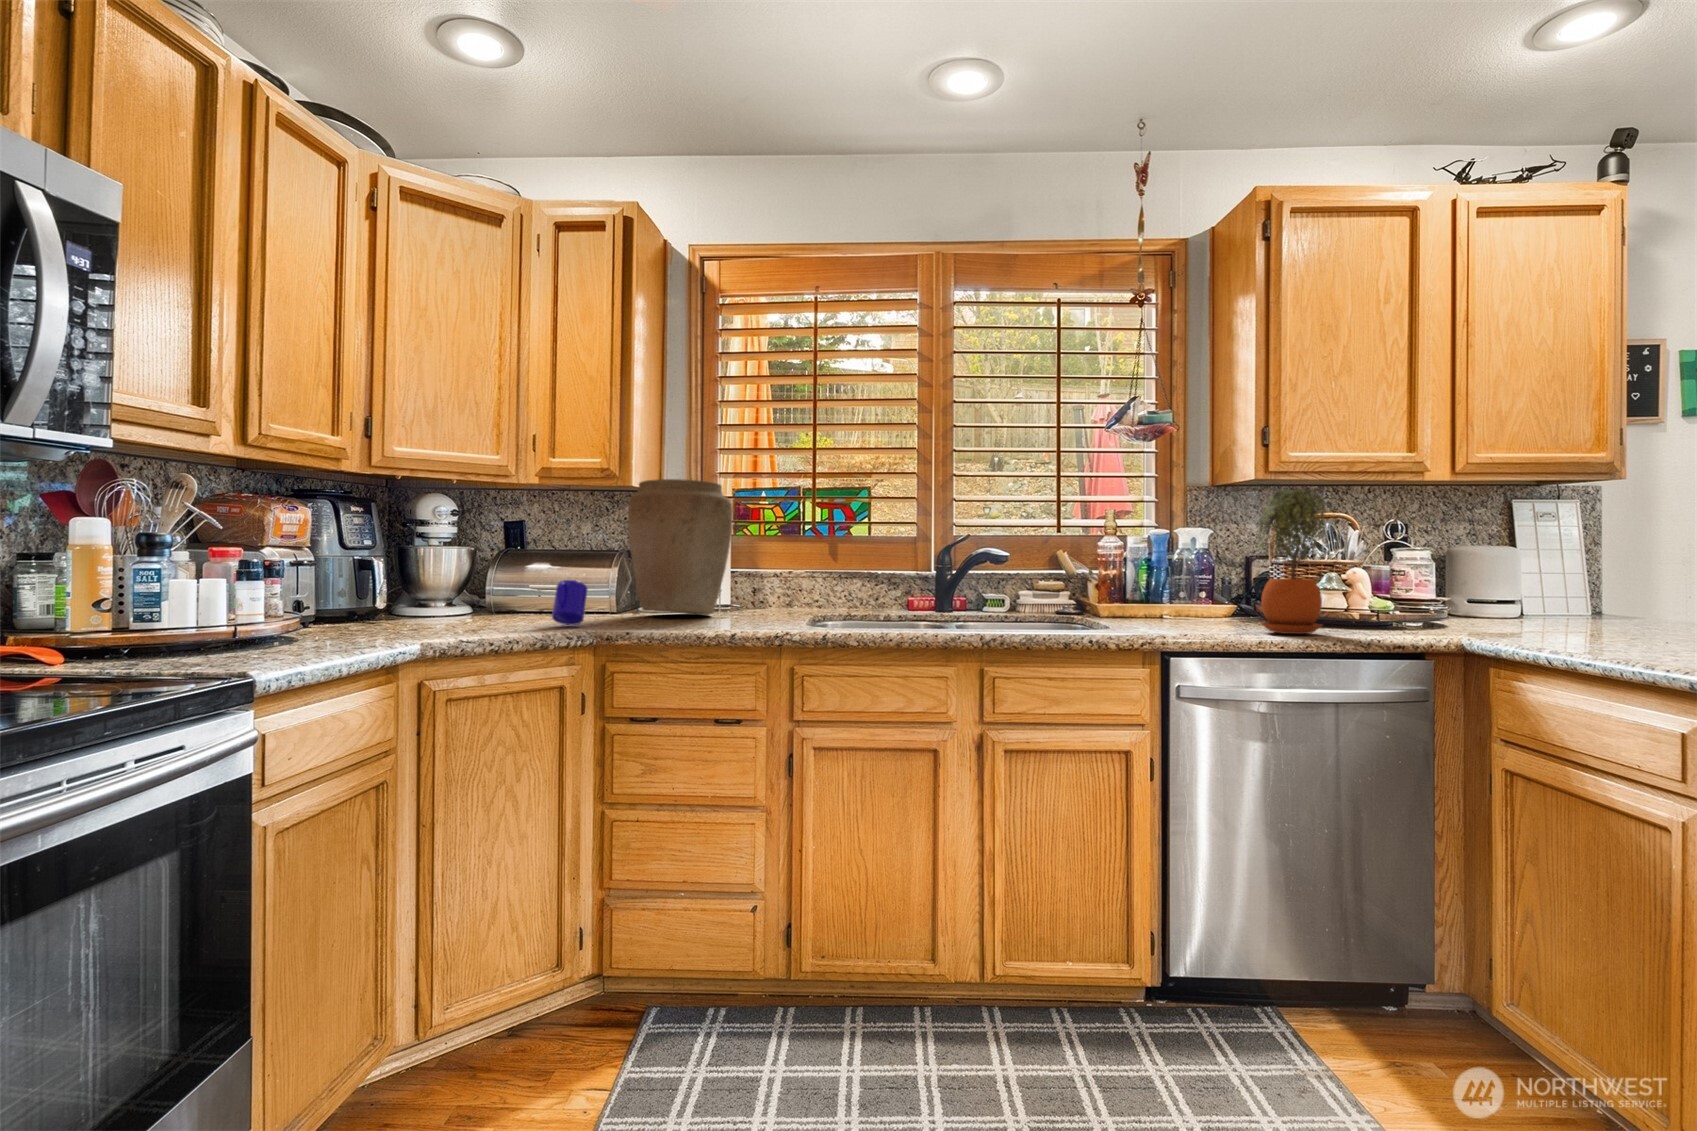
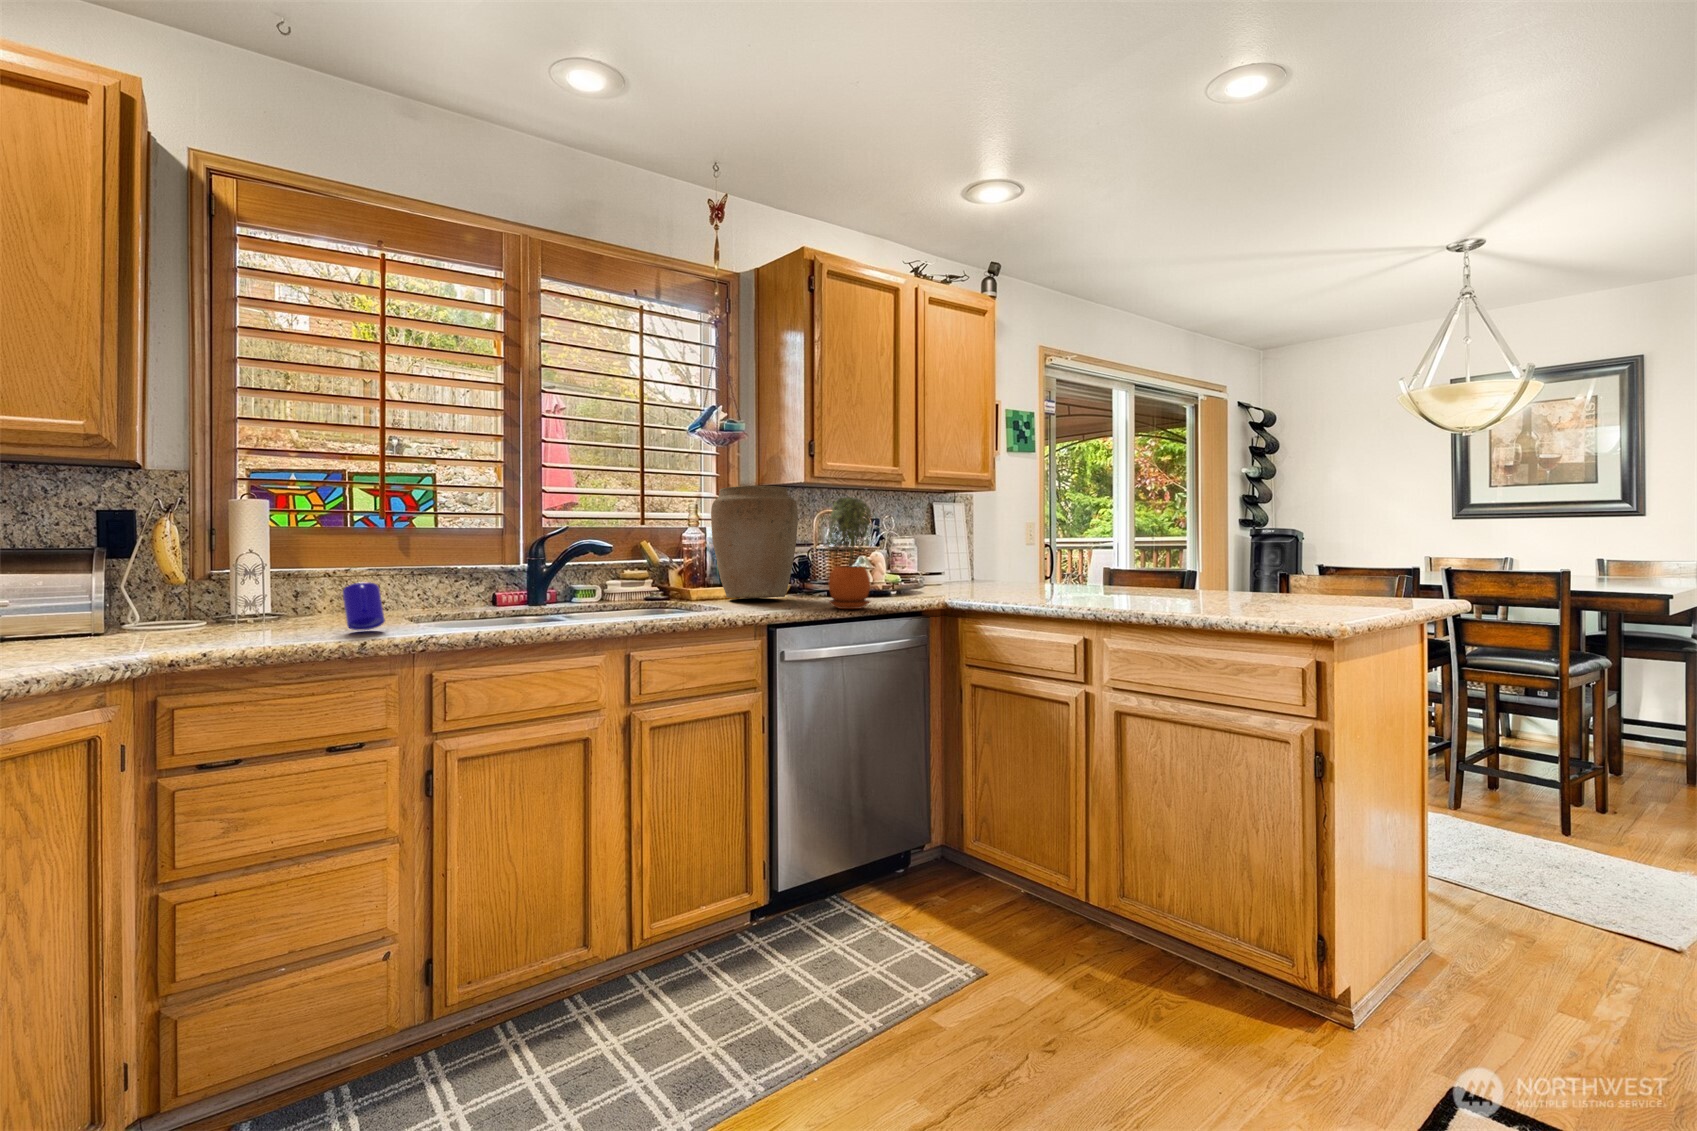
vase: present [628,479,733,615] -> present [711,486,798,598]
mug: present [552,580,588,625] -> present [343,582,385,630]

